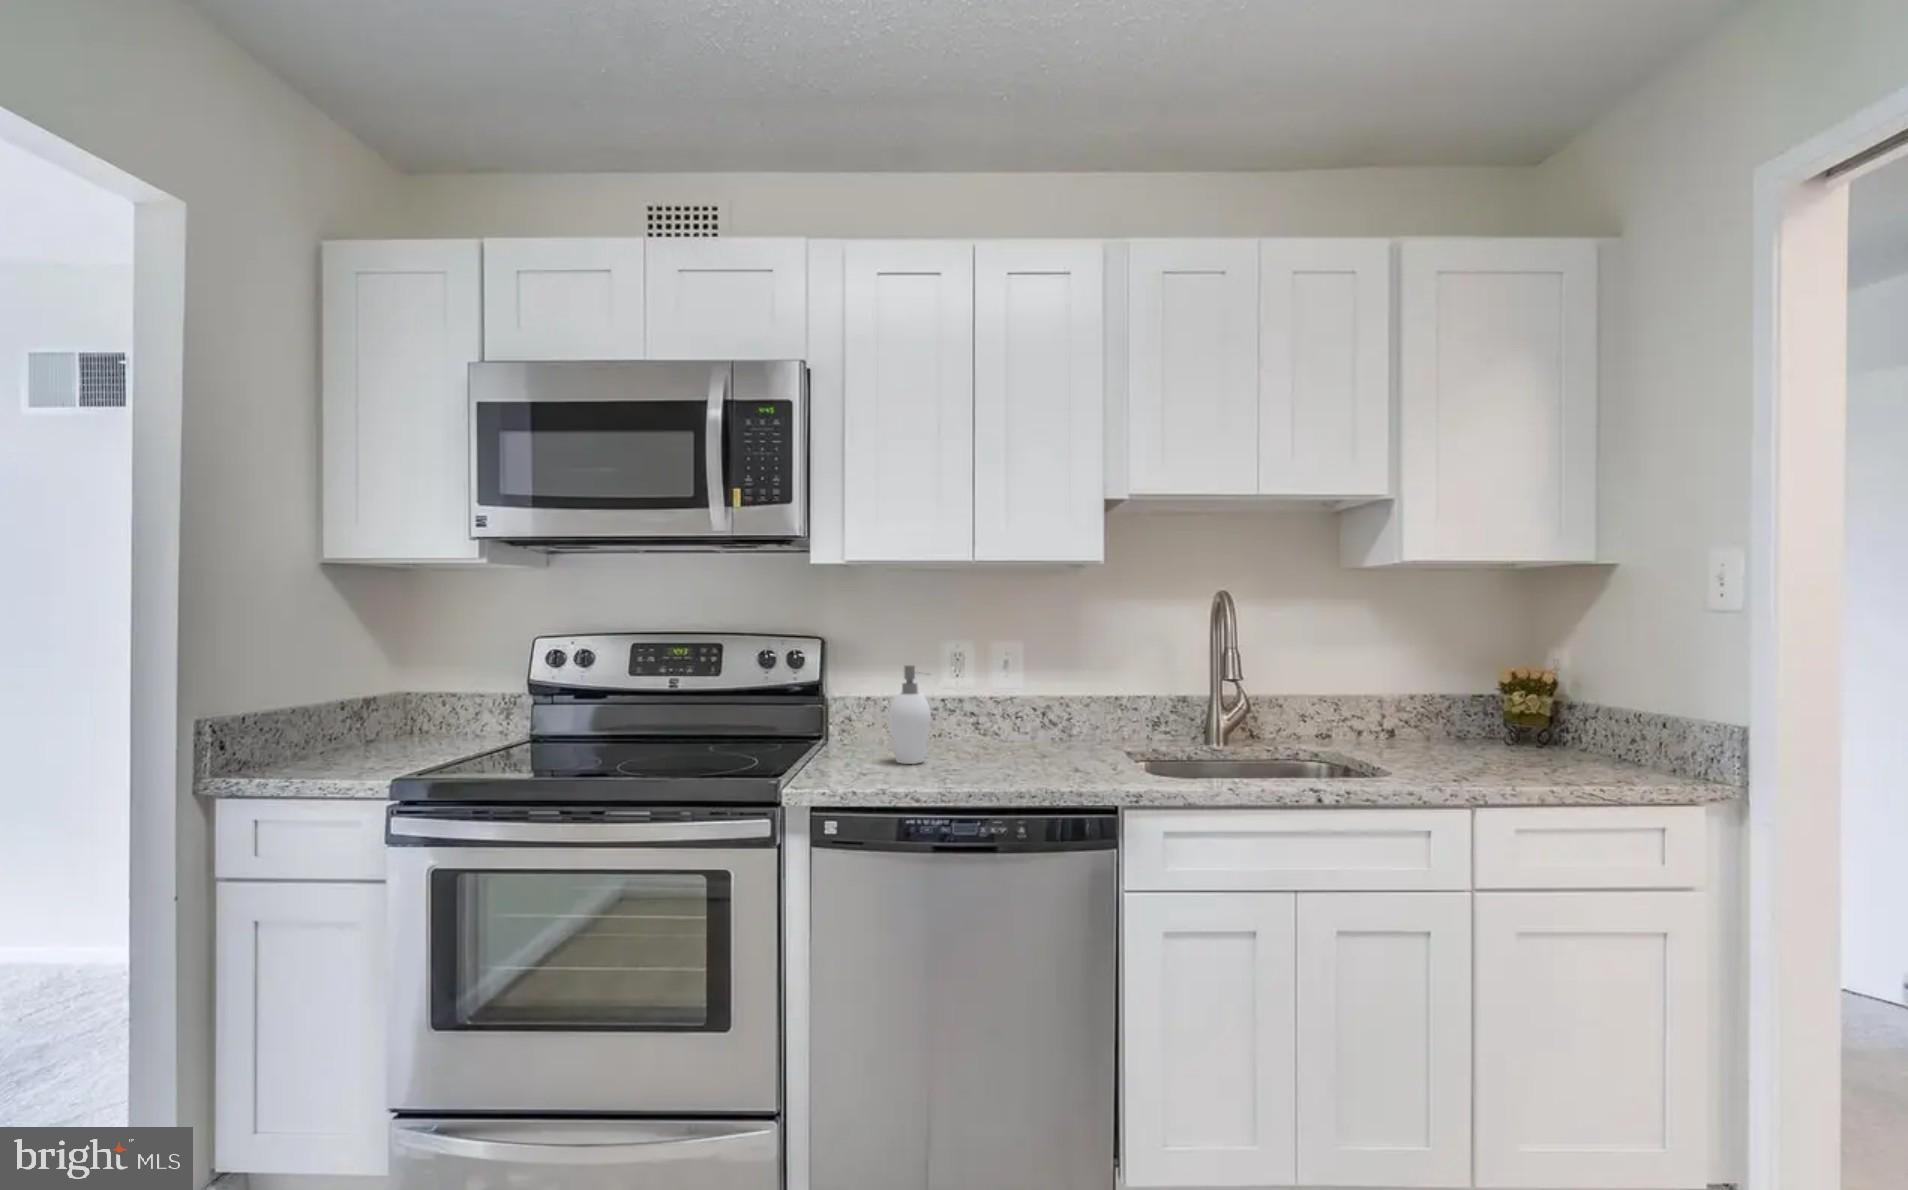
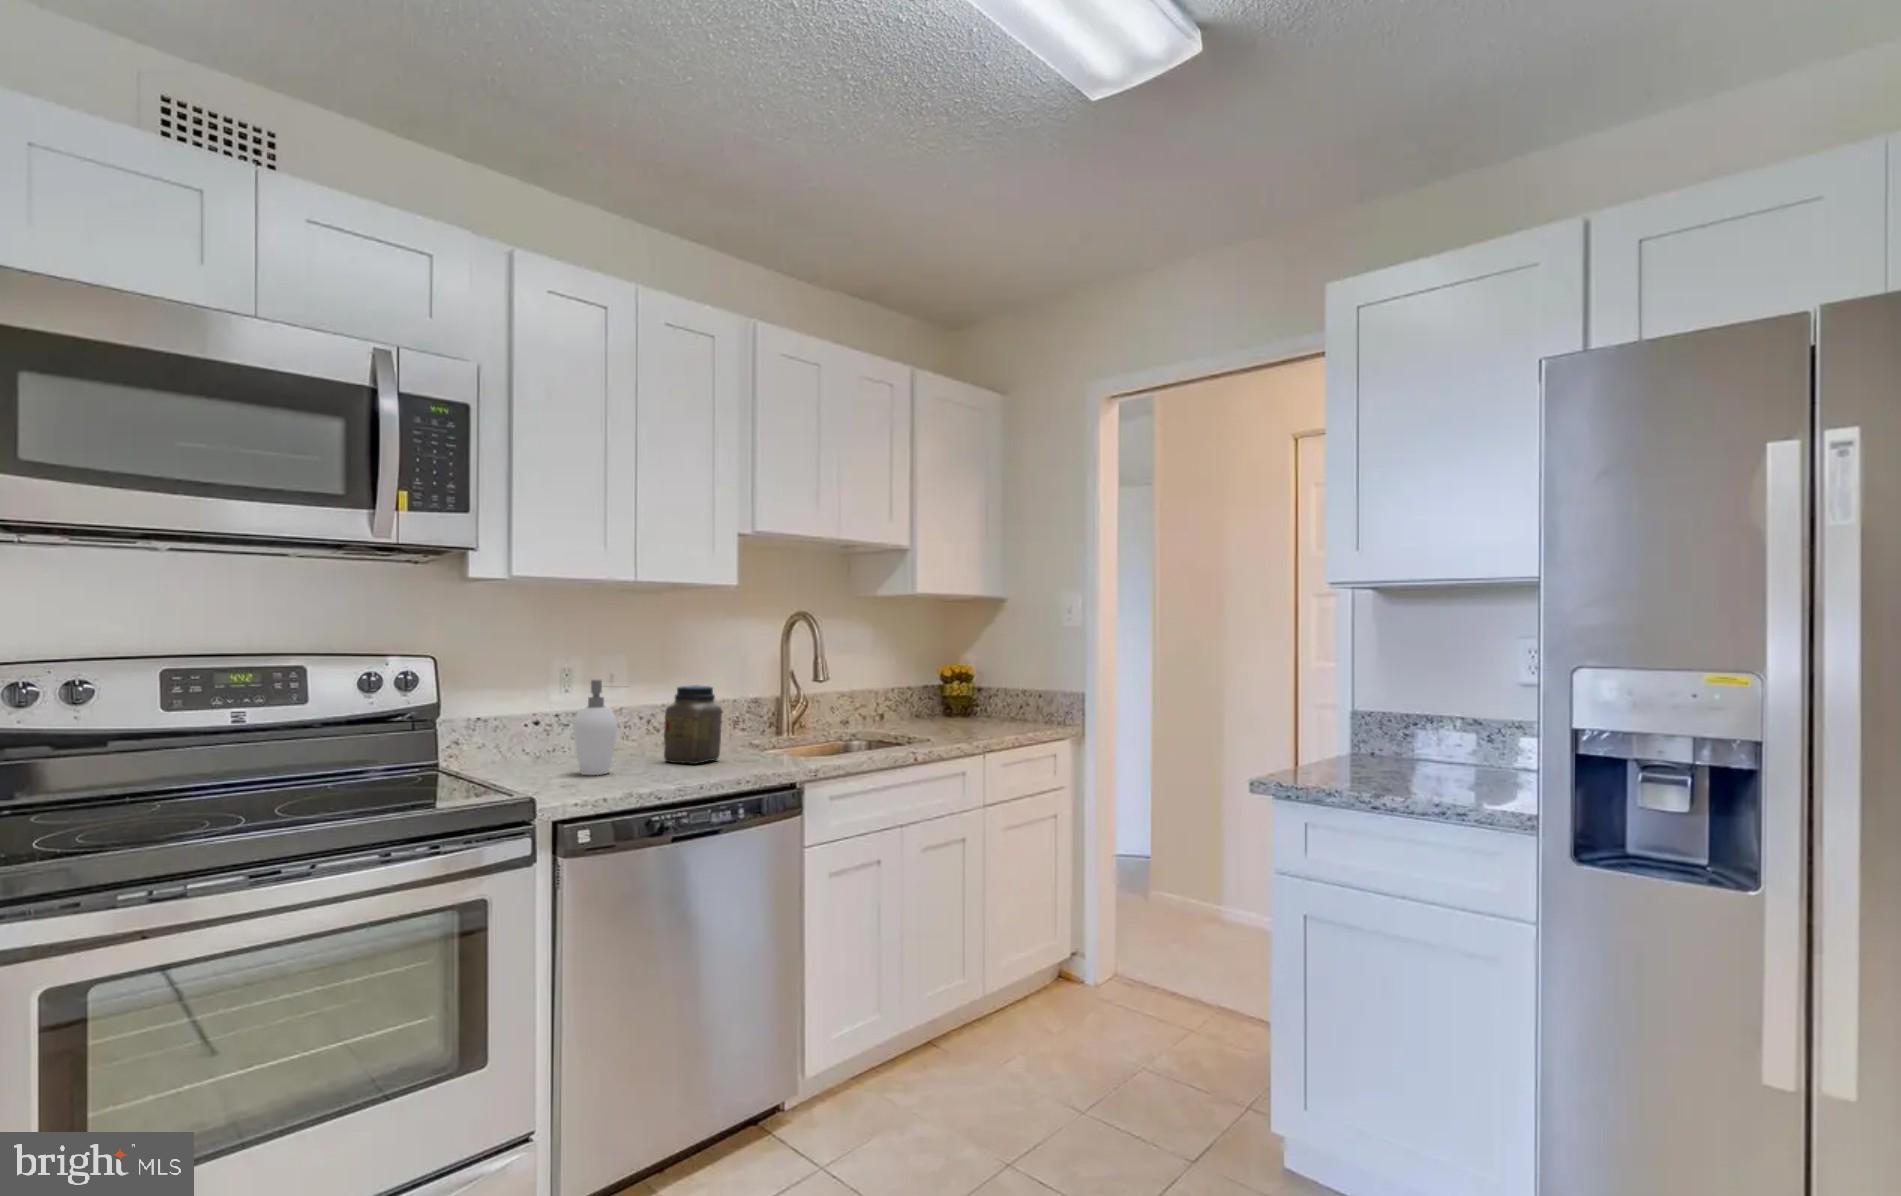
jar: none [1002,677,1063,765] -> present [664,685,722,764]

